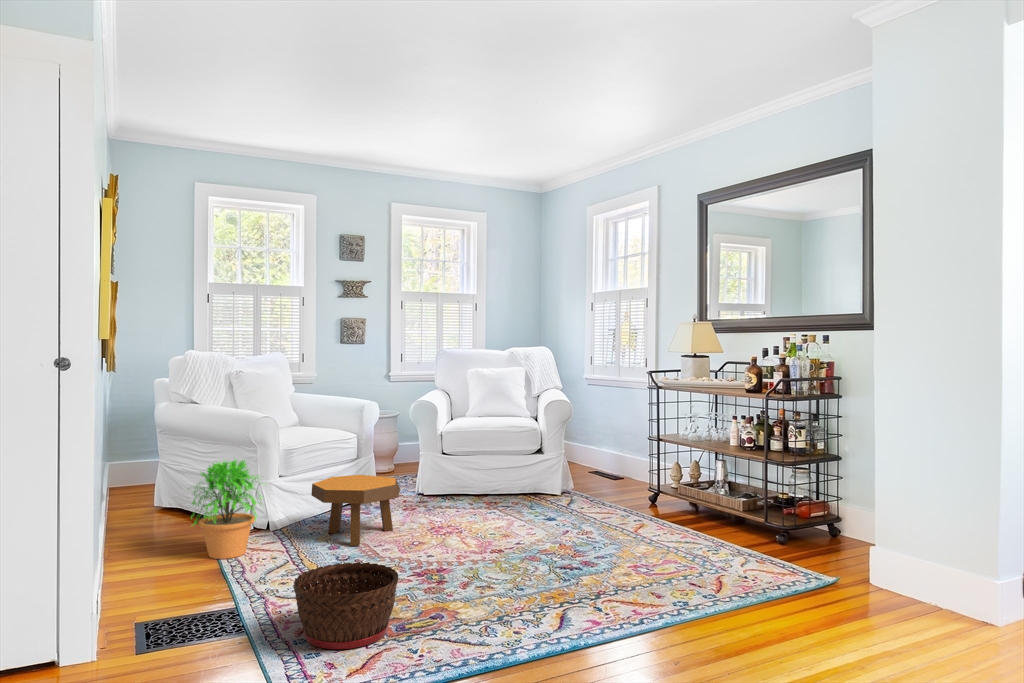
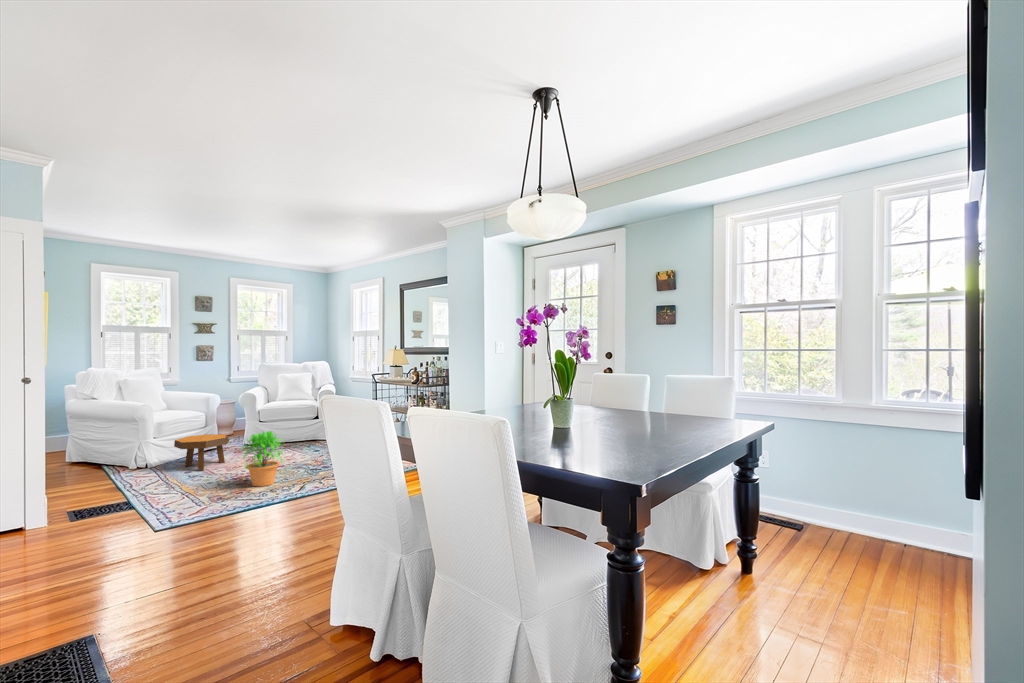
potted plant: present [191,460,261,559] -> present [243,431,282,486]
basket: present [293,562,398,649] -> none [162,471,219,509]

